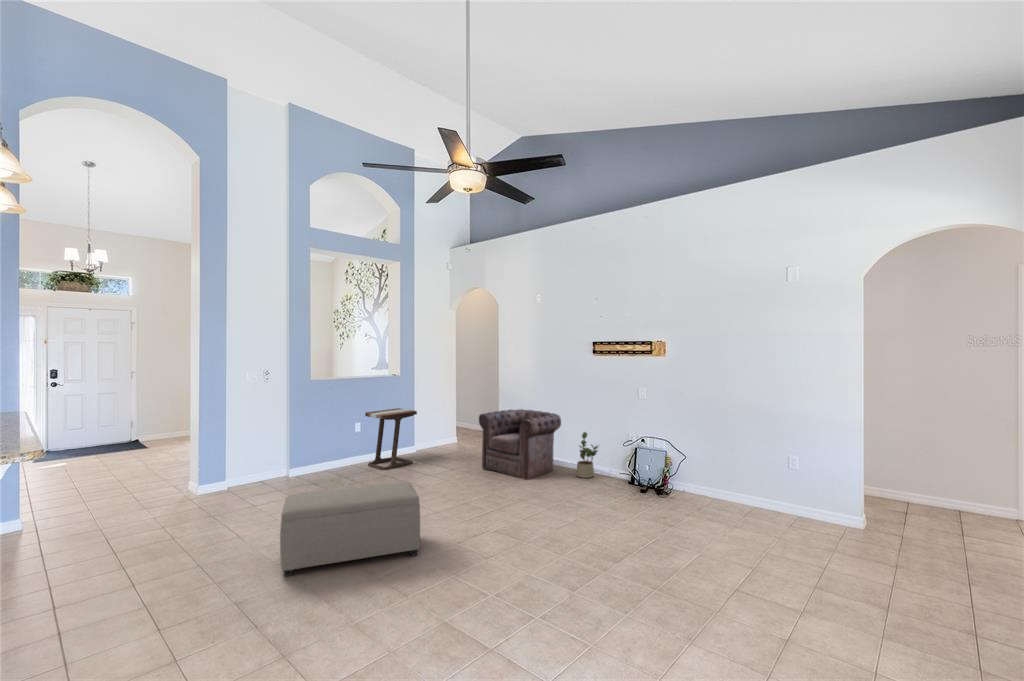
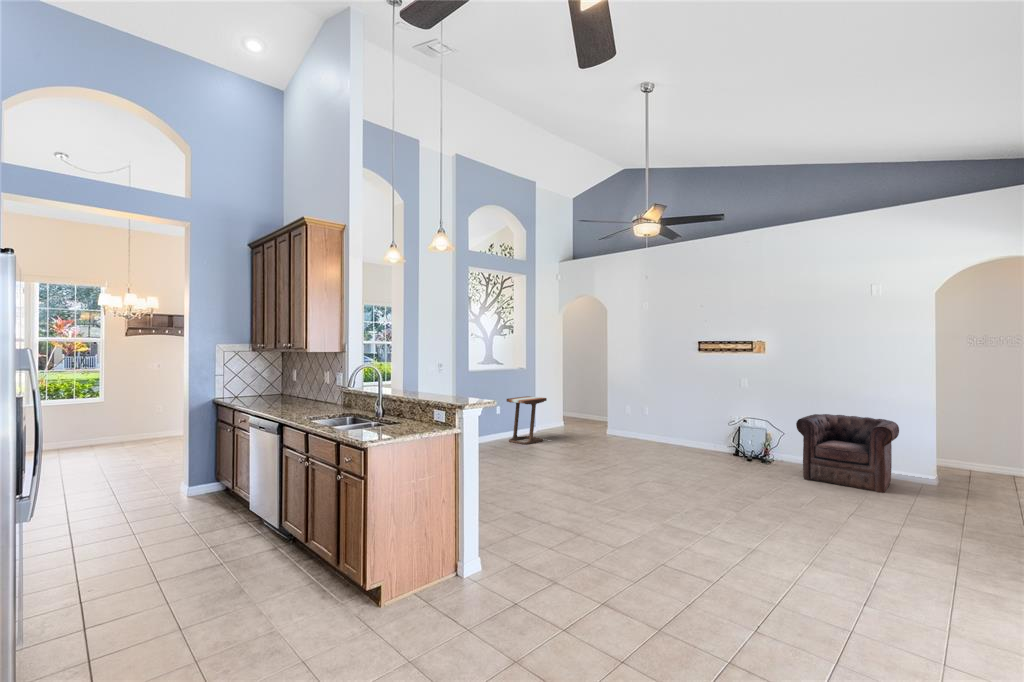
armchair: present [479,409,561,480] -> present [796,414,899,493]
potted plant: present [577,432,598,478] -> none [686,415,705,452]
ottoman: present [280,482,420,576] -> none [509,443,606,501]

